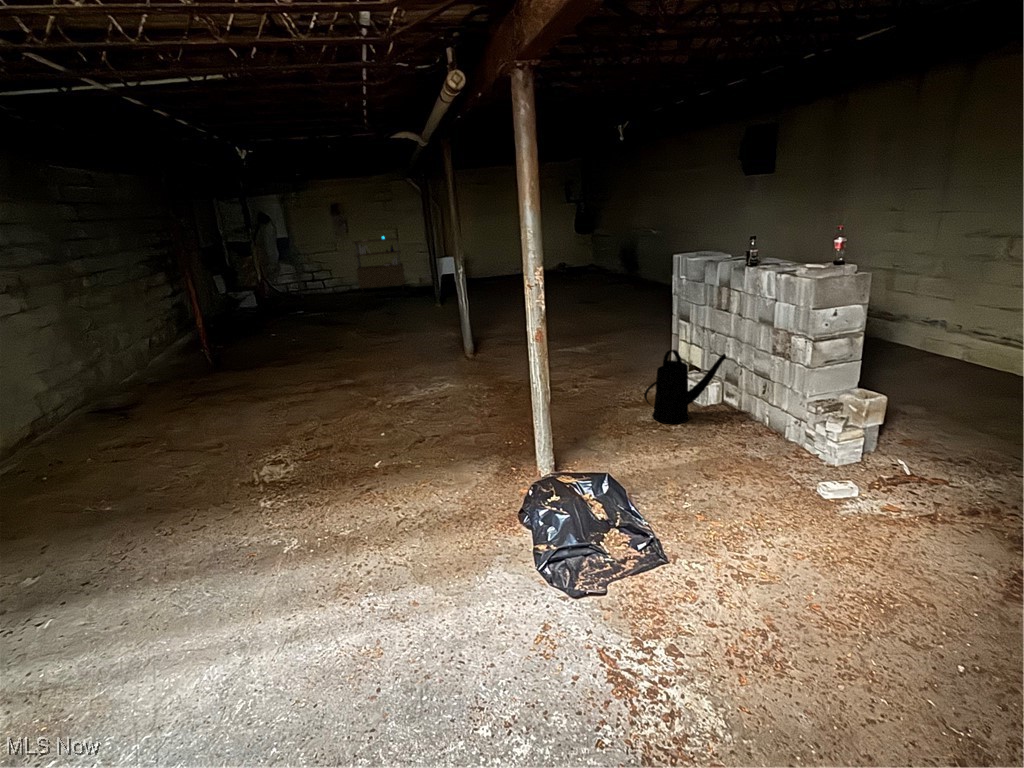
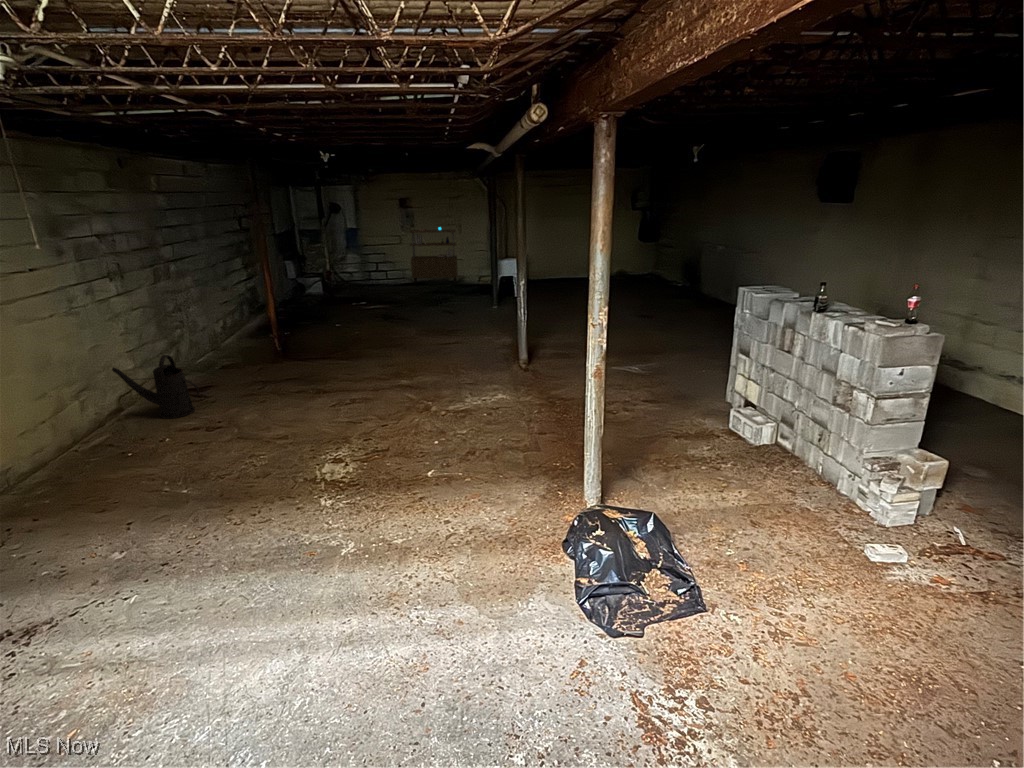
watering can: present [644,350,726,424] -> present [112,355,199,419]

